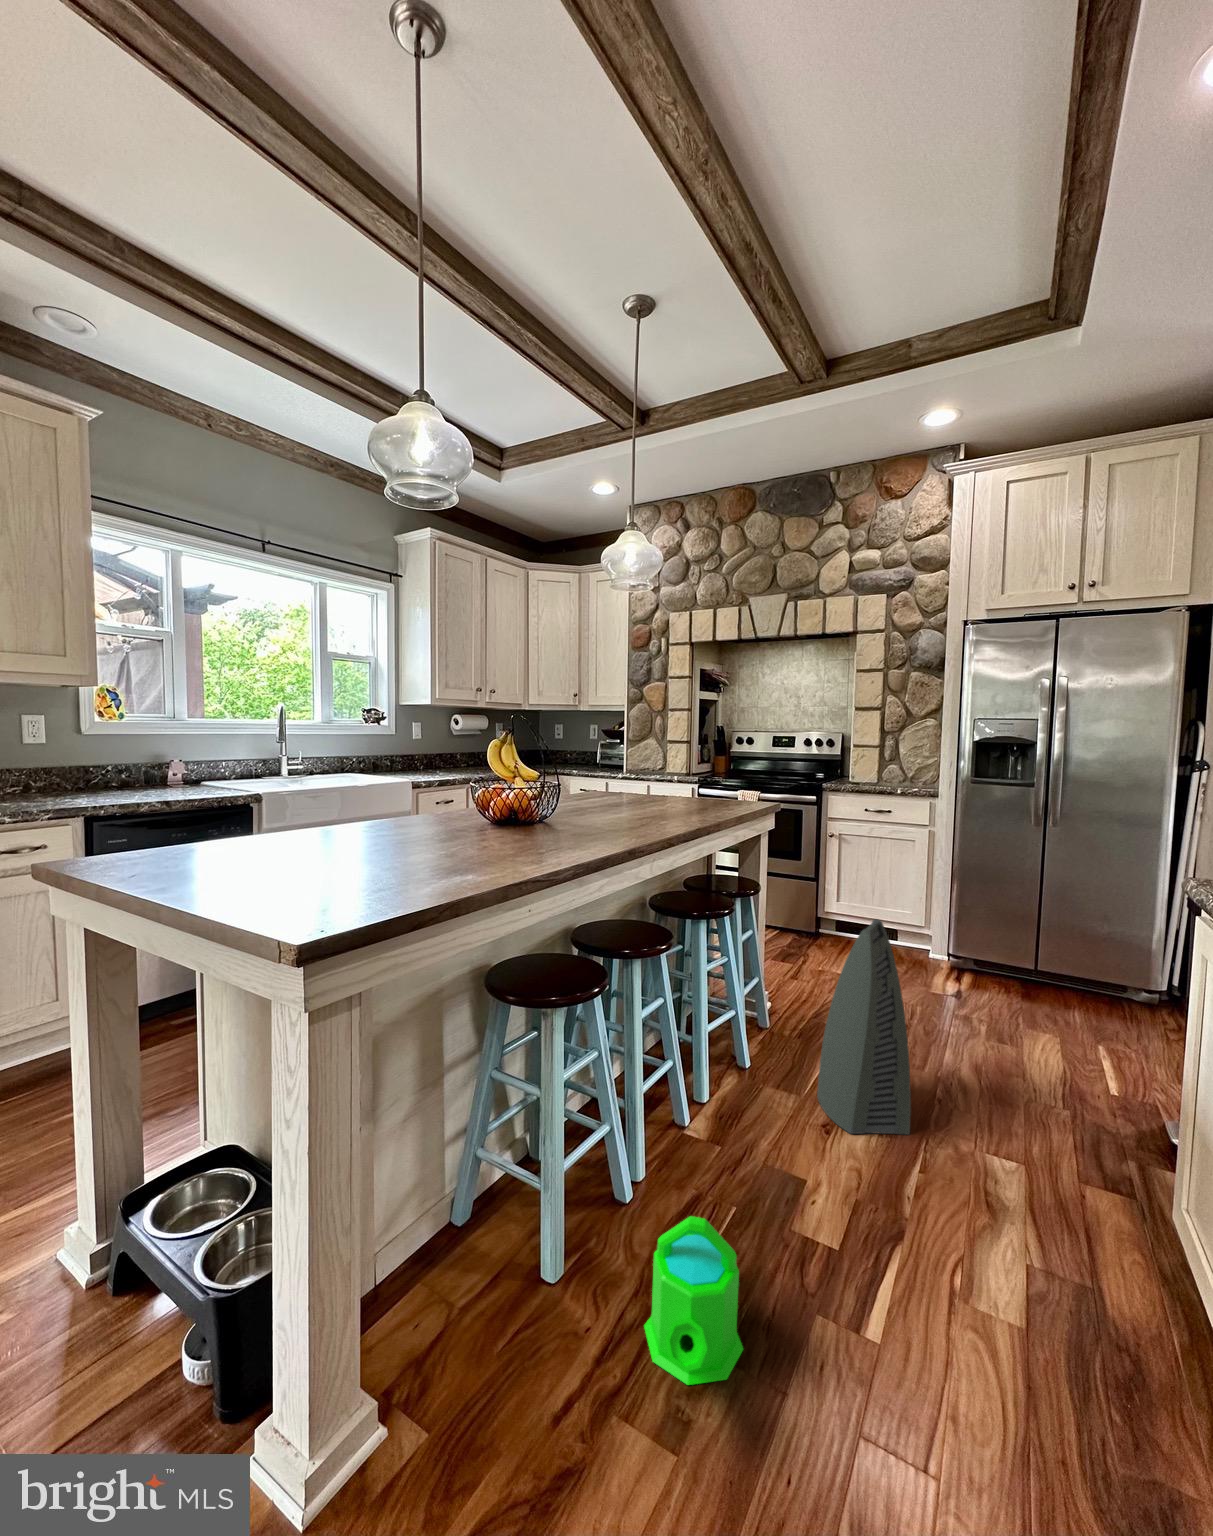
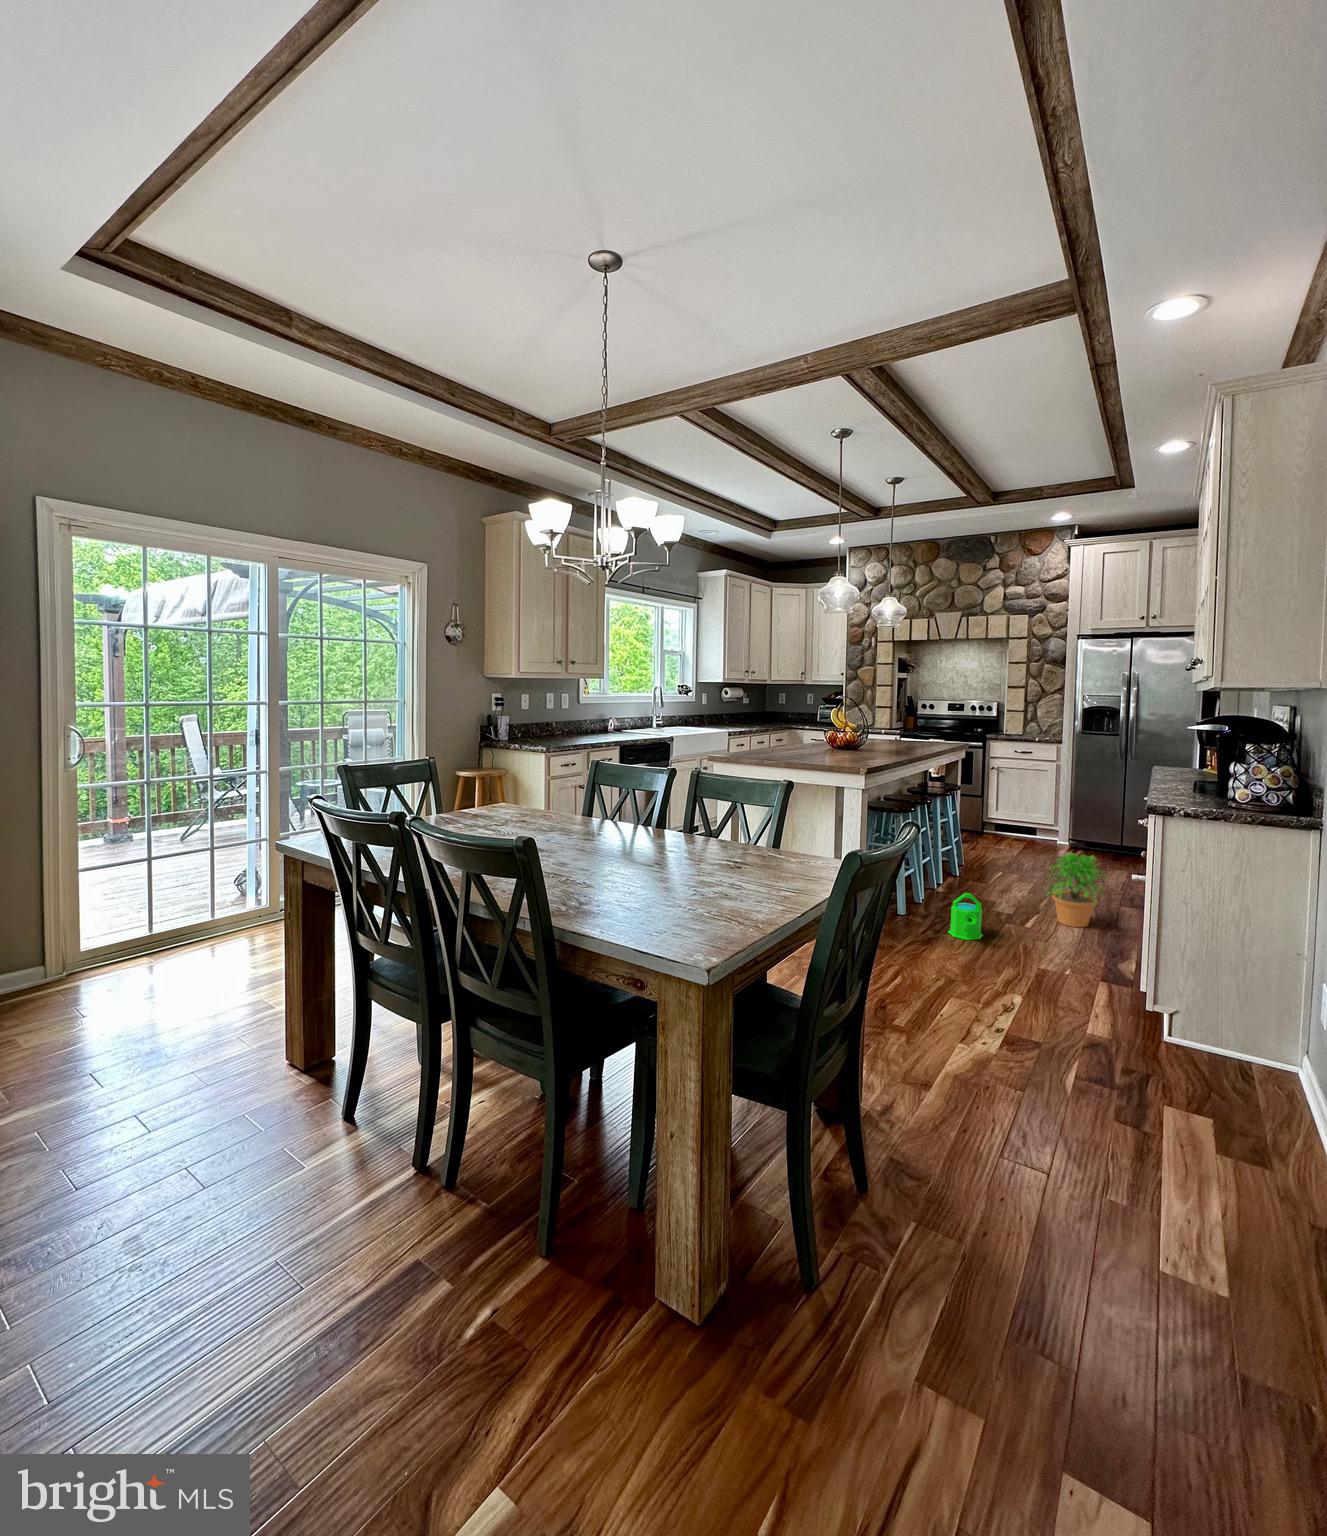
air purifier: present [817,919,911,1135] -> none [997,804,1042,897]
potted plant: none [917,1068,1107,1299] -> present [1047,853,1105,927]

